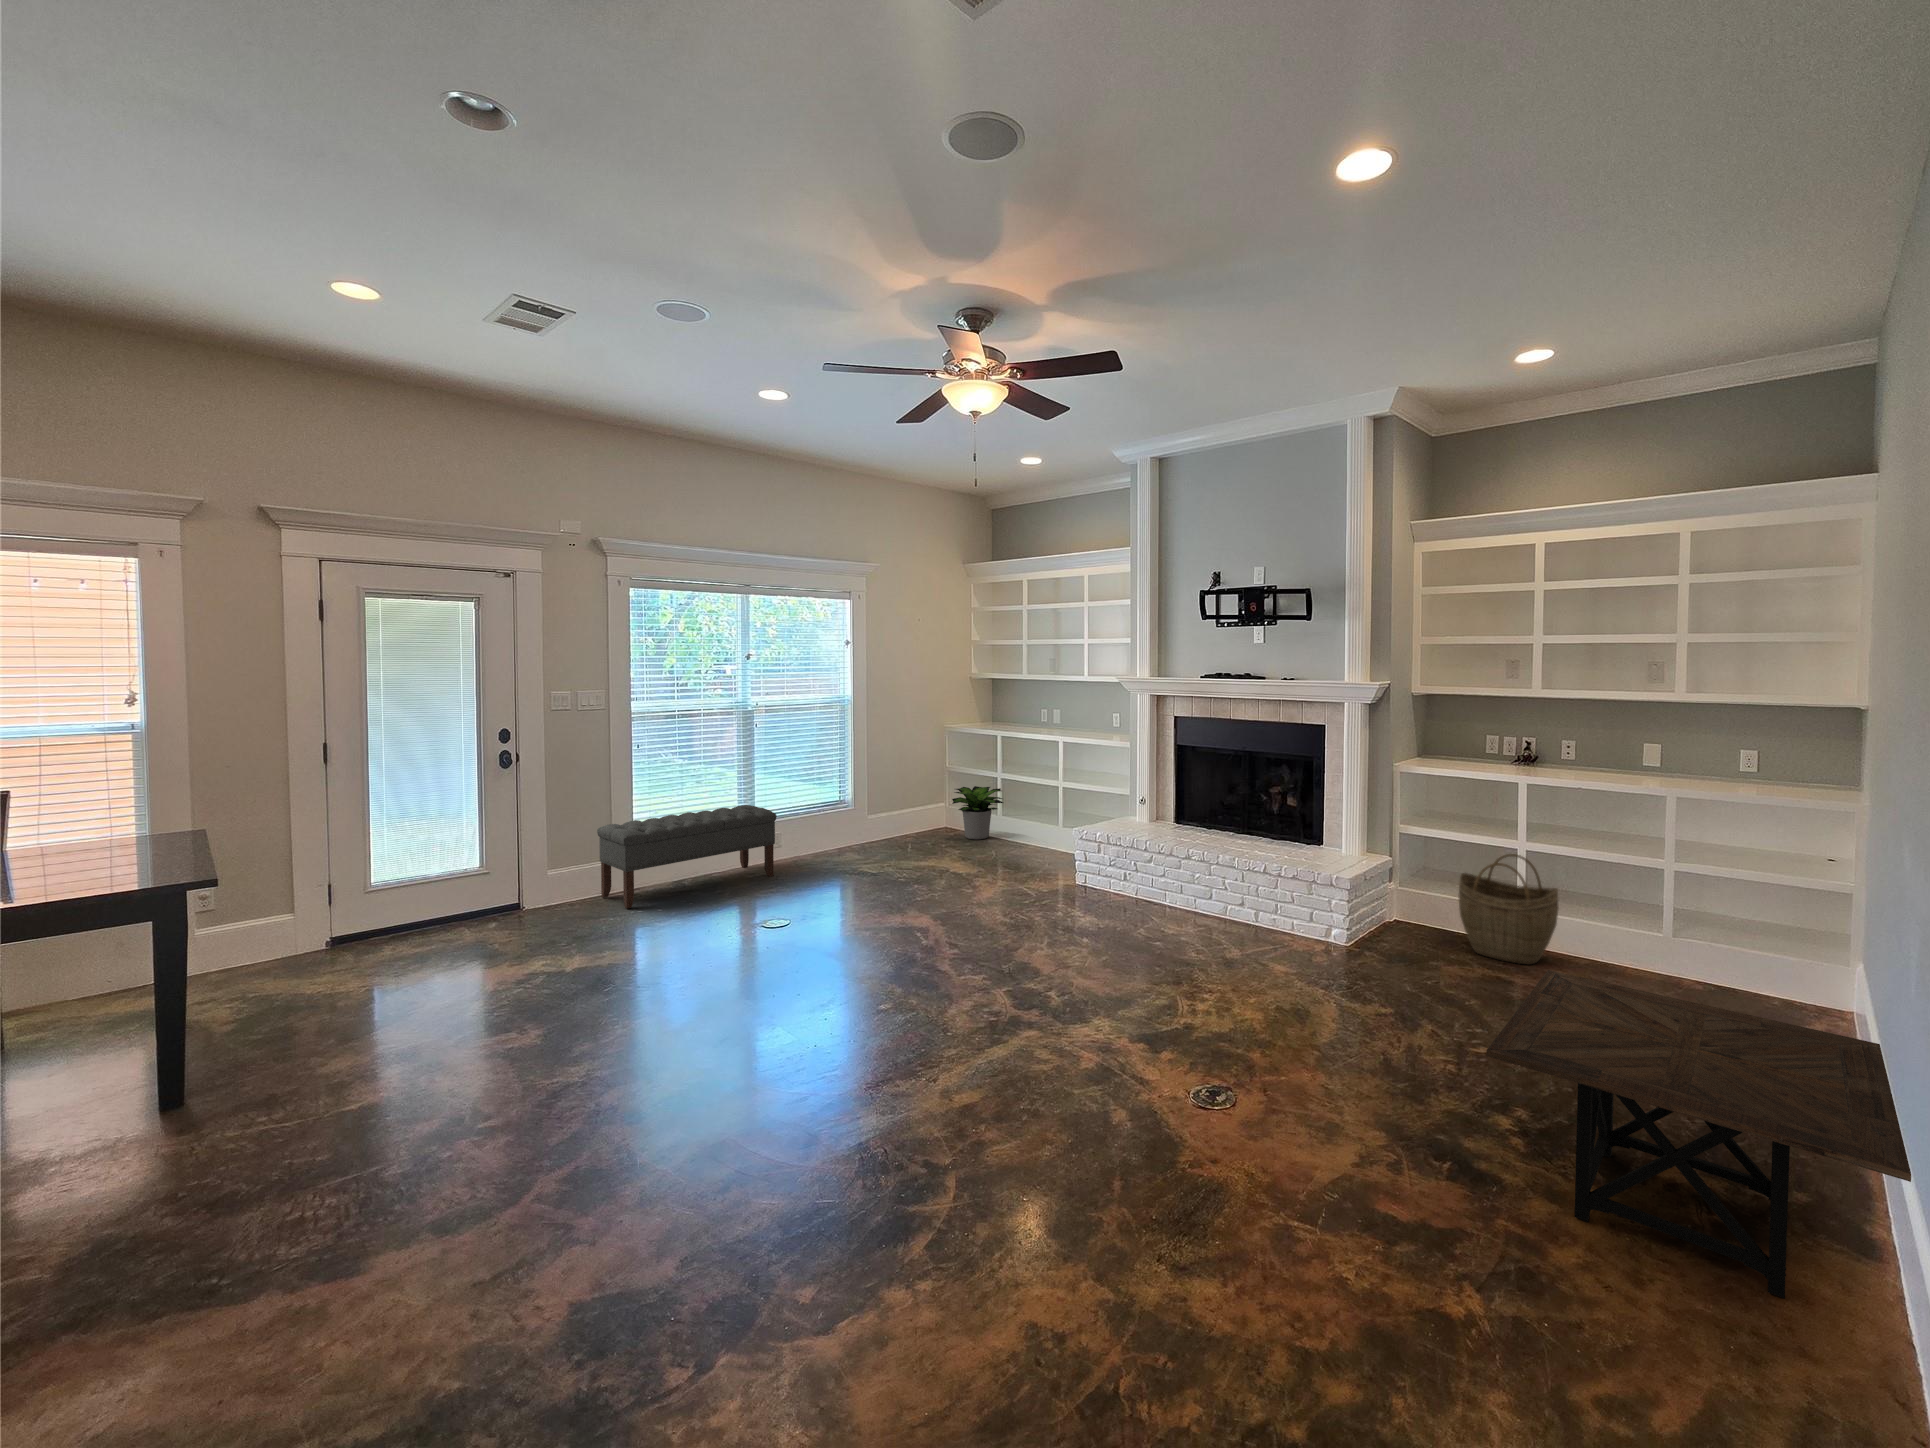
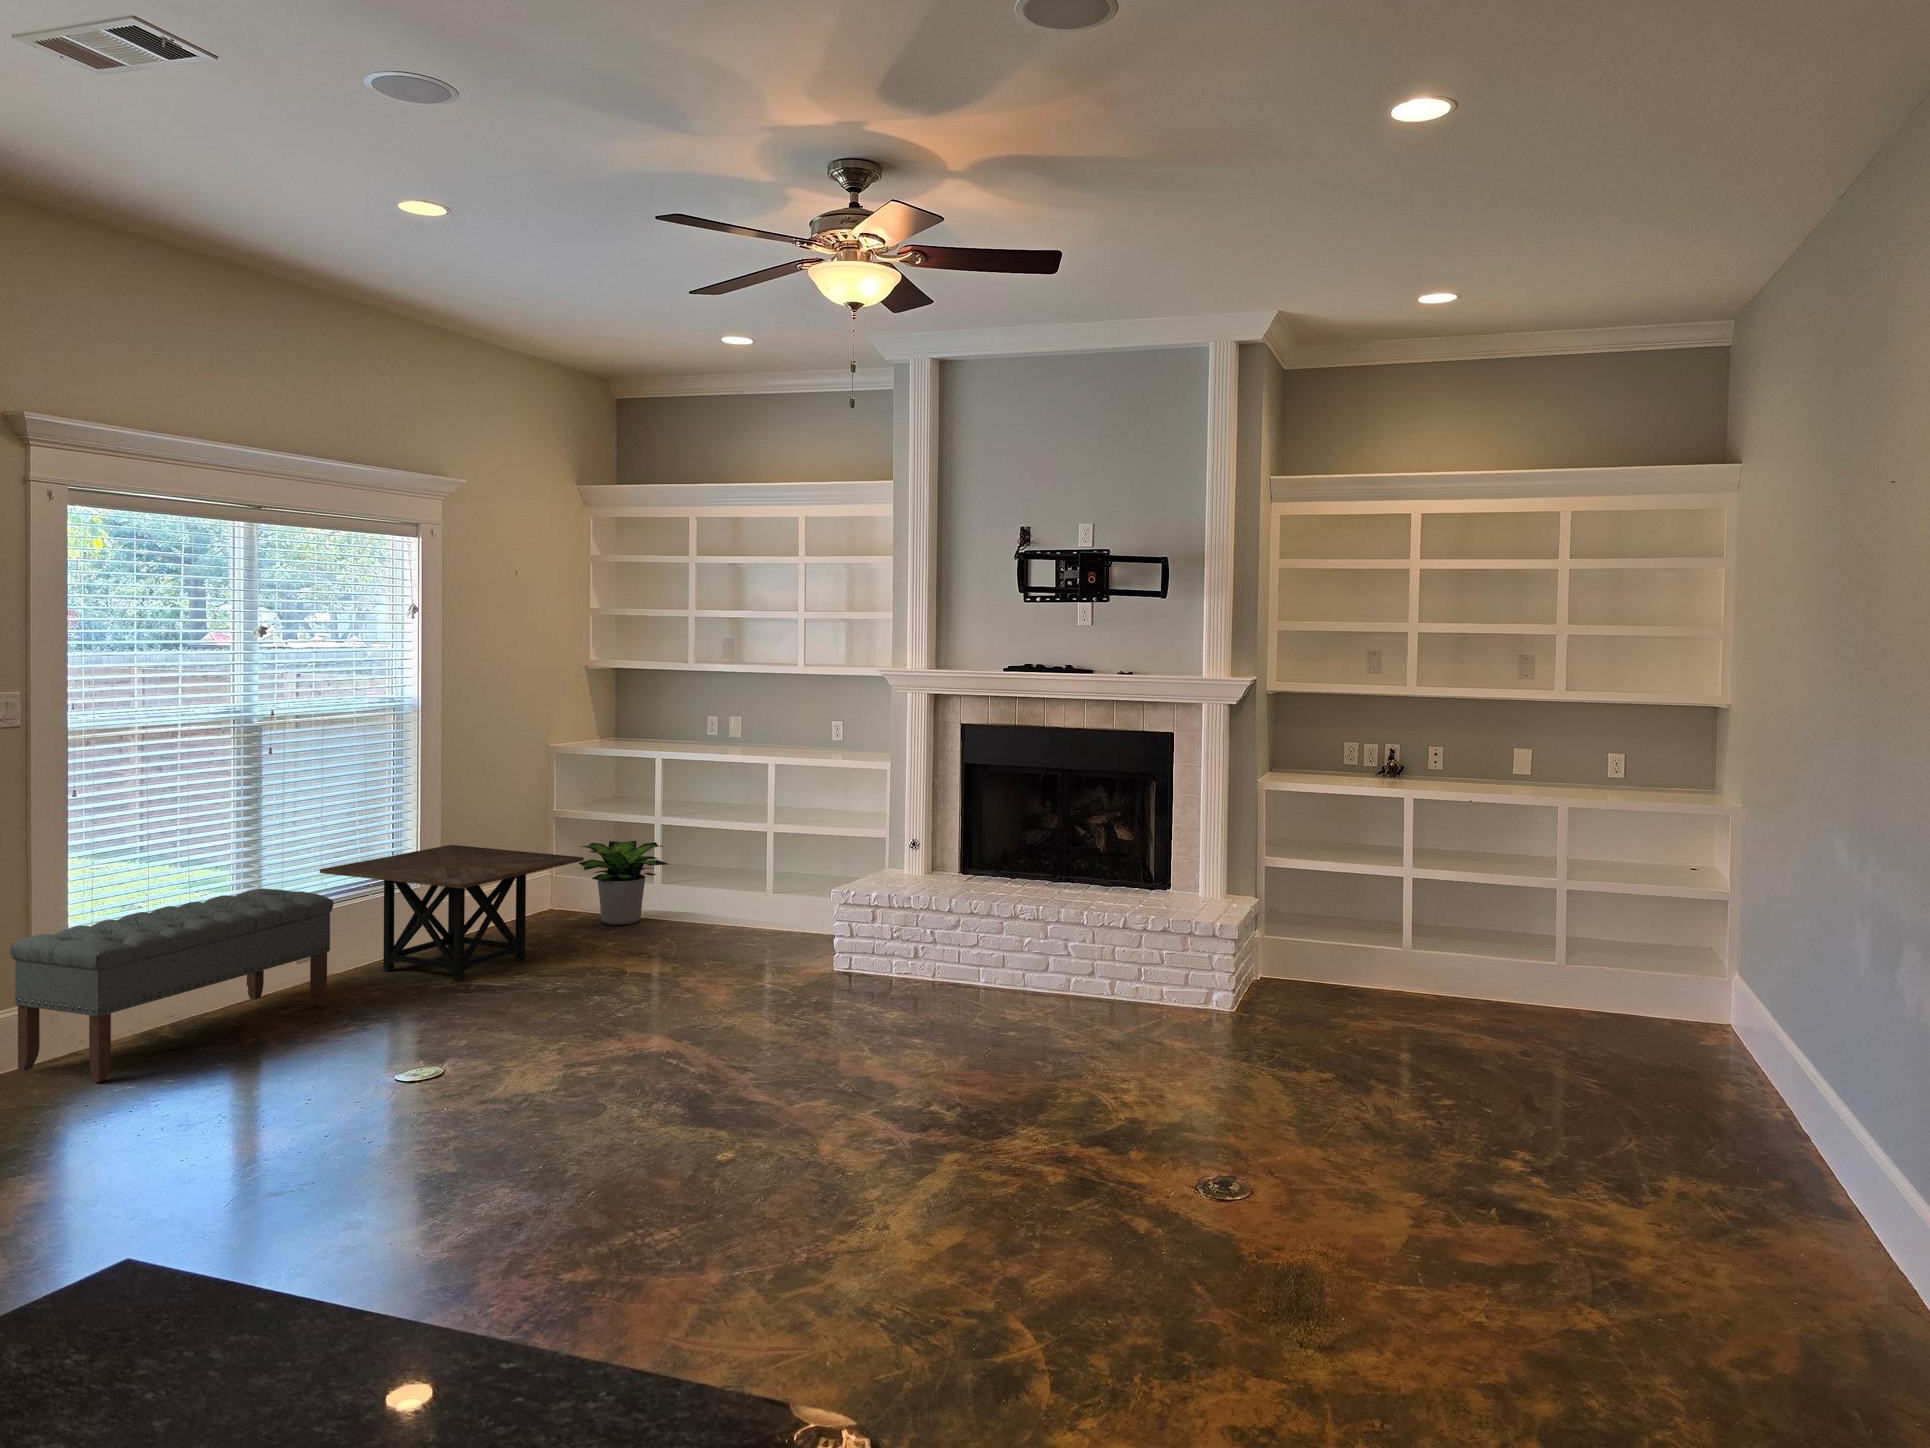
woven basket: present [1458,854,1559,965] -> none [1348,883,1455,1010]
side table: present [1486,970,1911,1299] -> present [320,845,584,981]

